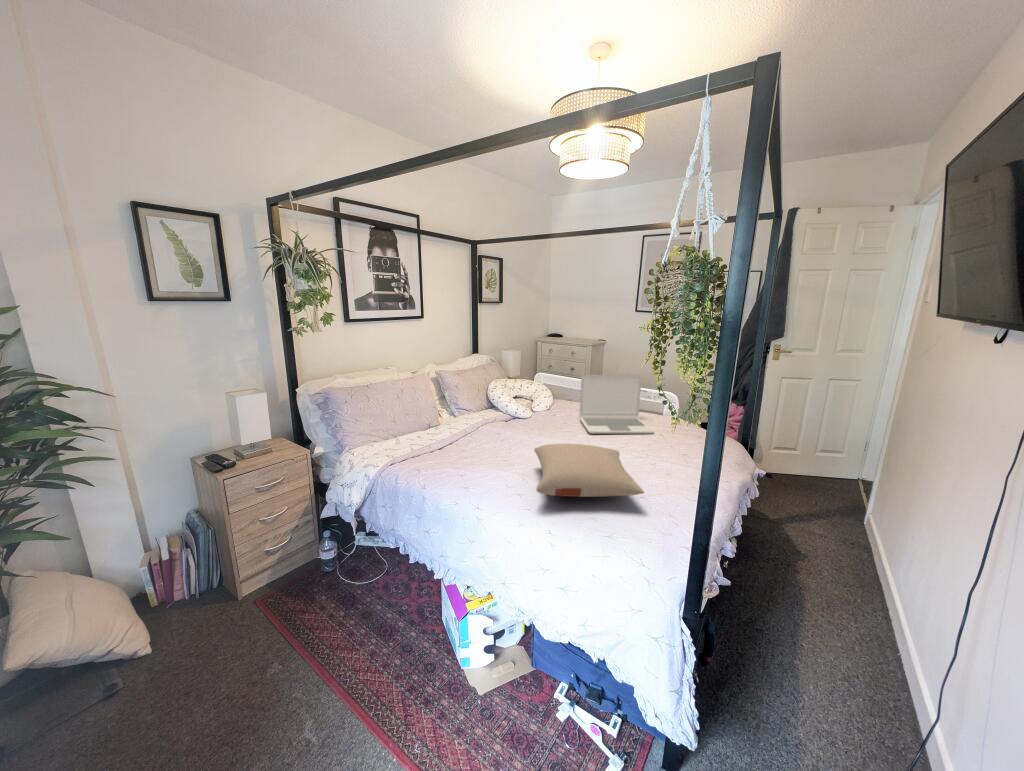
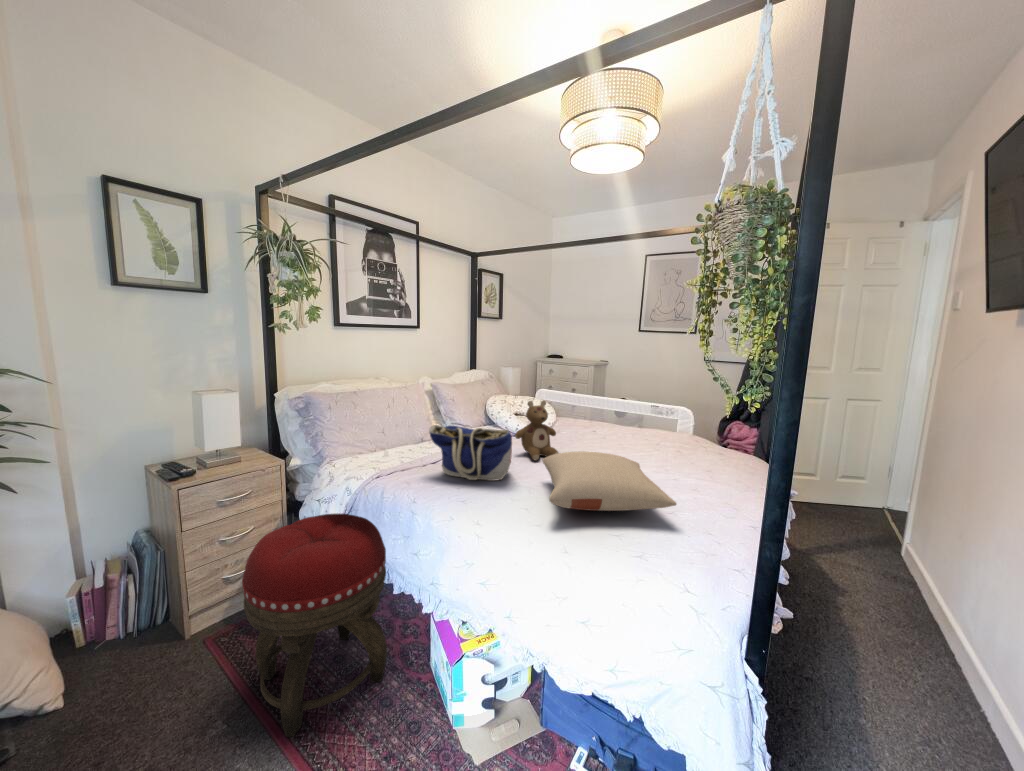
laptop: present [579,375,654,434] -> none [587,387,671,450]
stuffed bear: none [512,391,551,446] -> present [515,400,559,460]
tote bag: none [435,419,508,467] -> present [429,425,512,481]
footstool: none [285,498,406,675] -> present [242,513,387,737]

